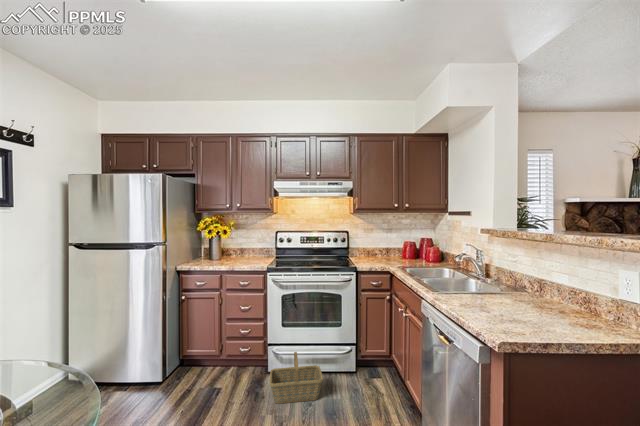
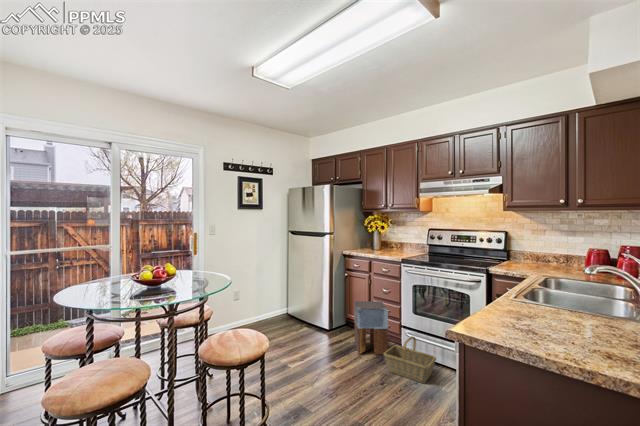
stool: none [208,322,258,399] -> present [354,301,388,354]

